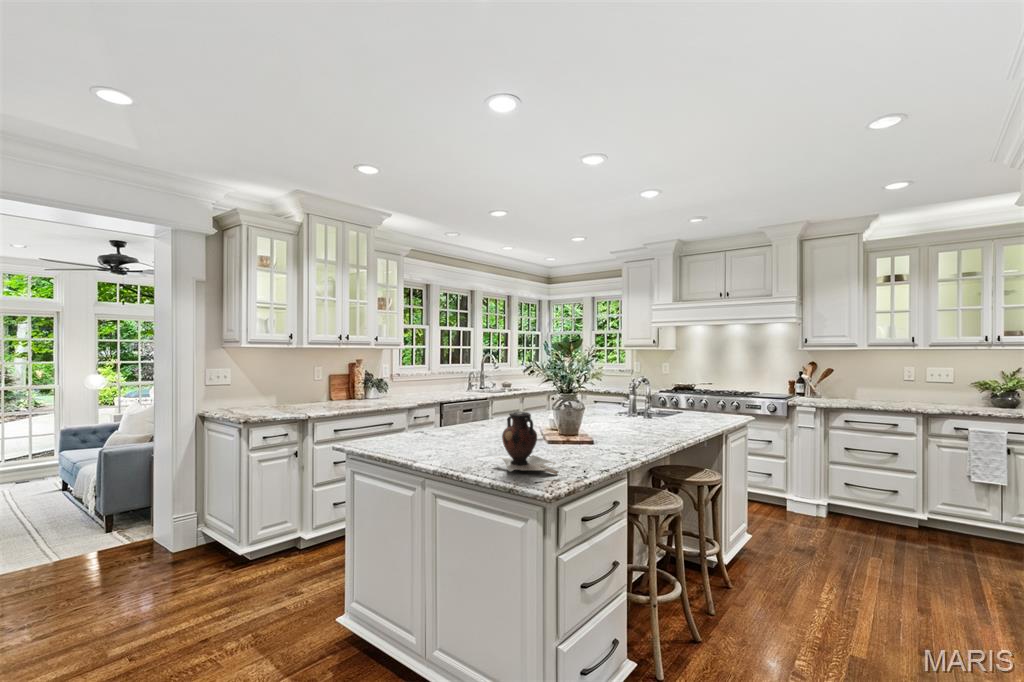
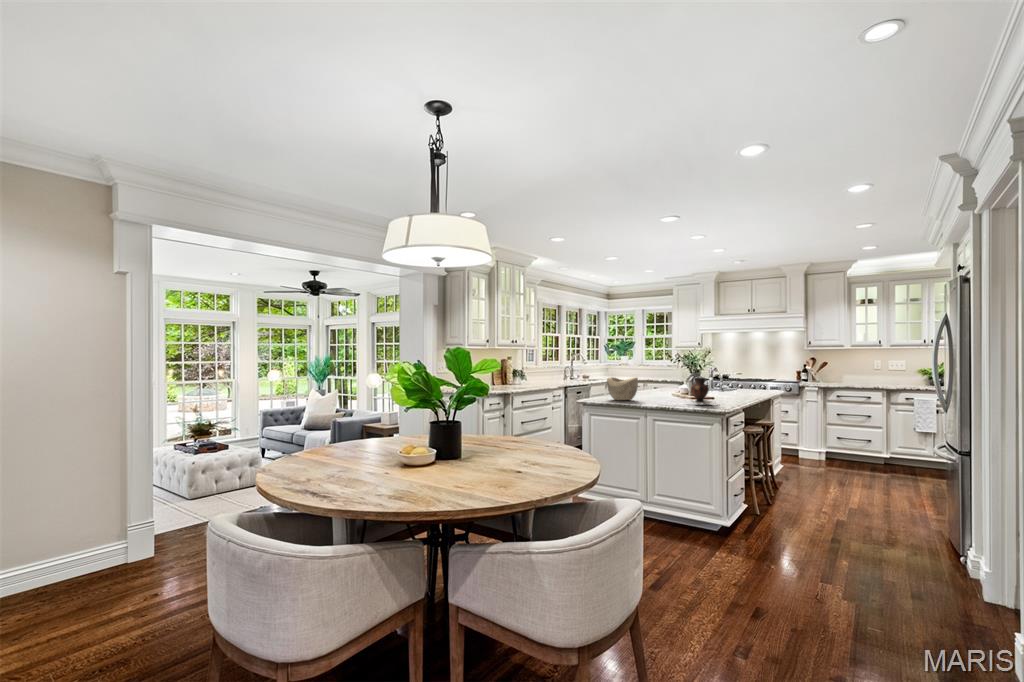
decorative bowl: none [379,403,436,449] -> present [607,377,638,400]

